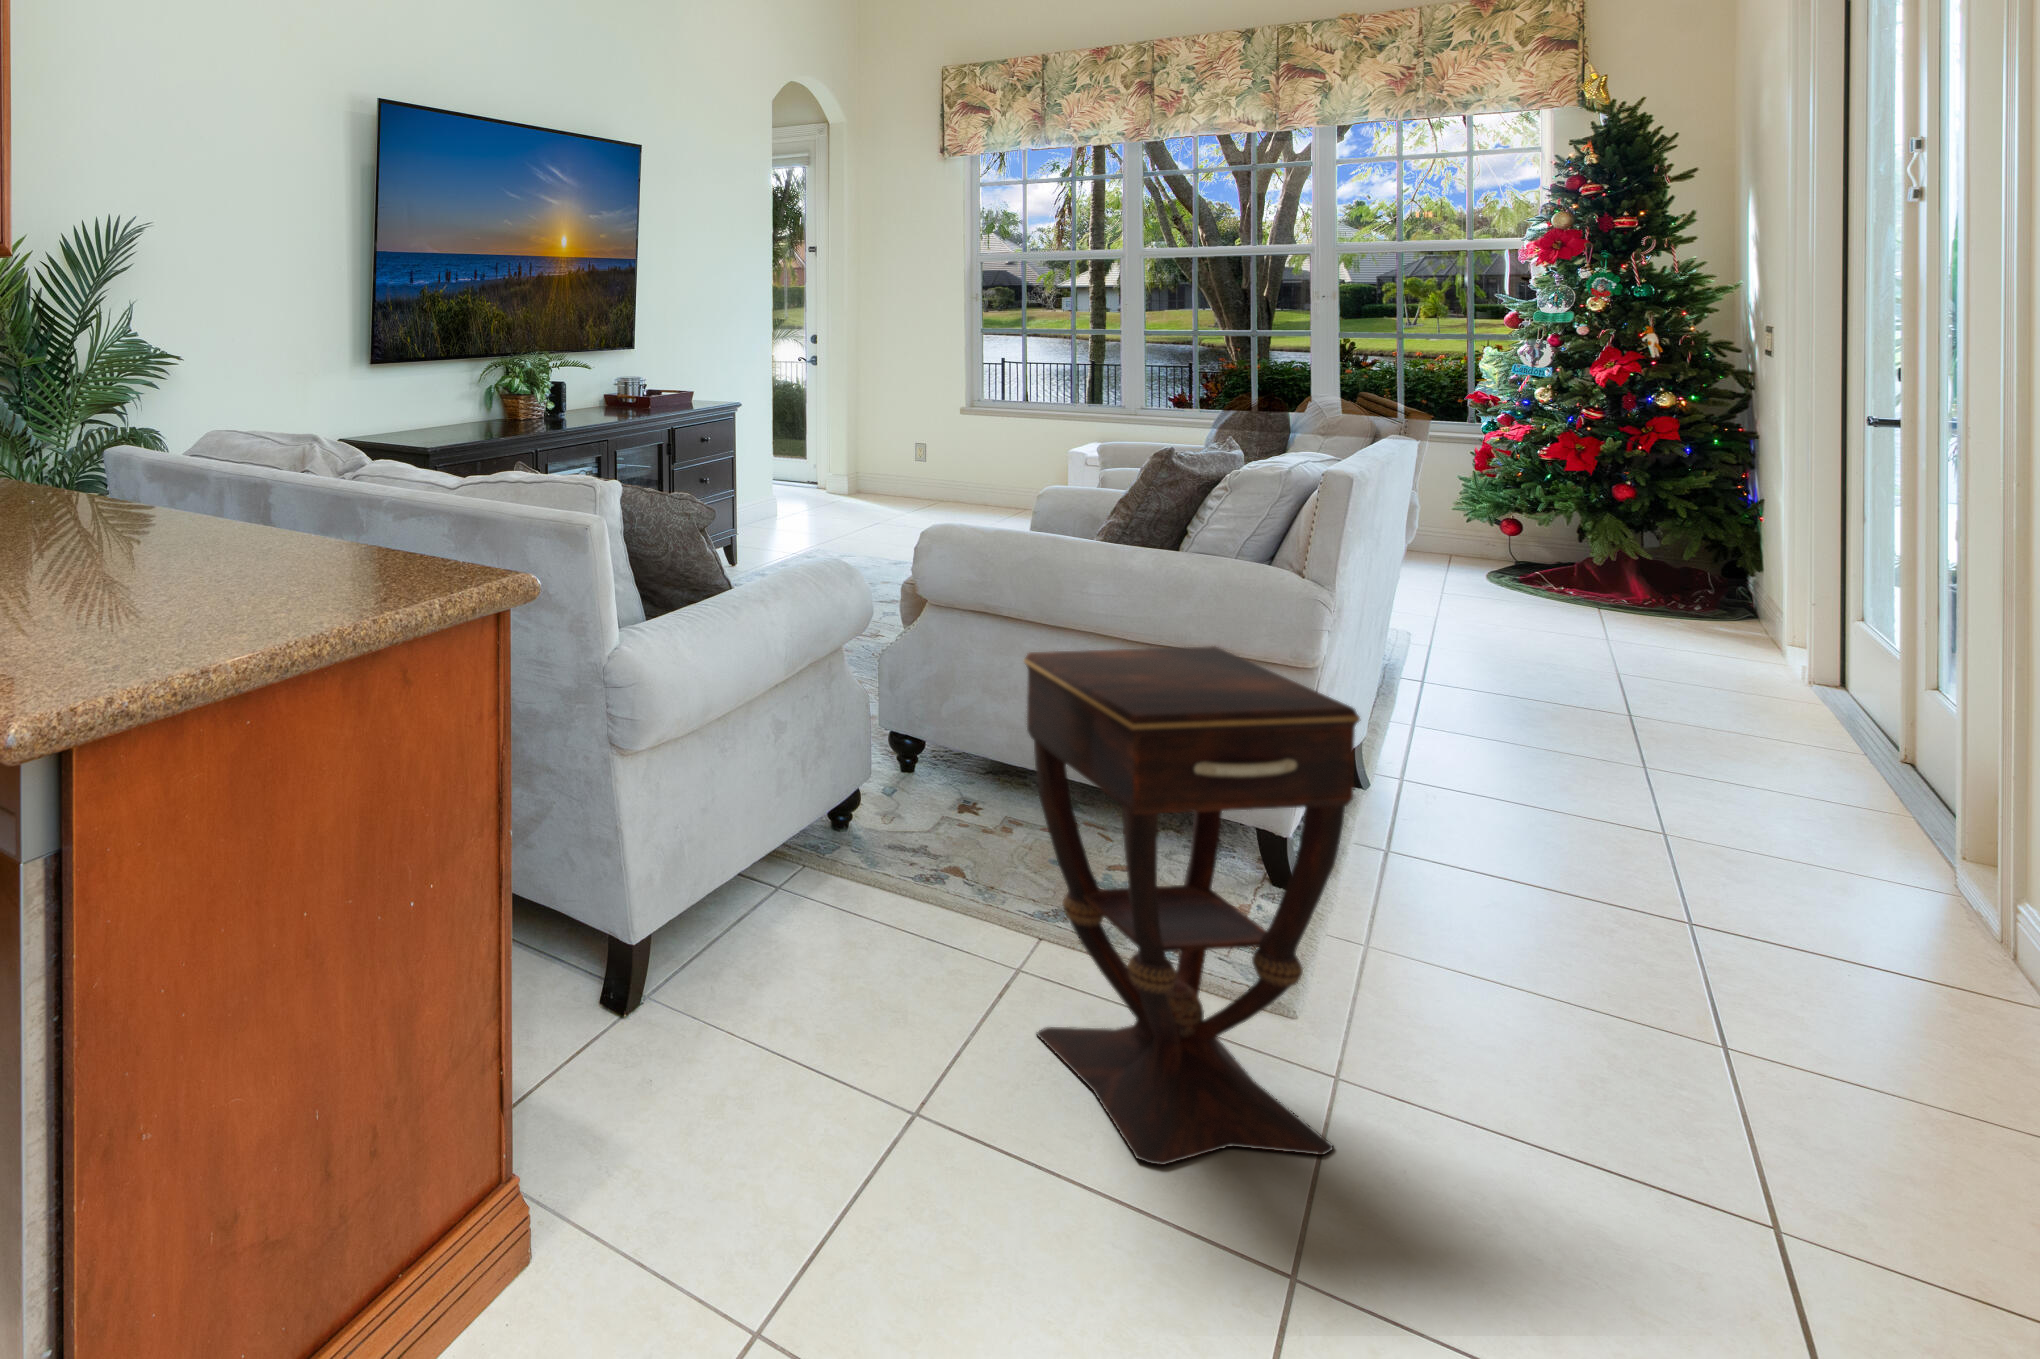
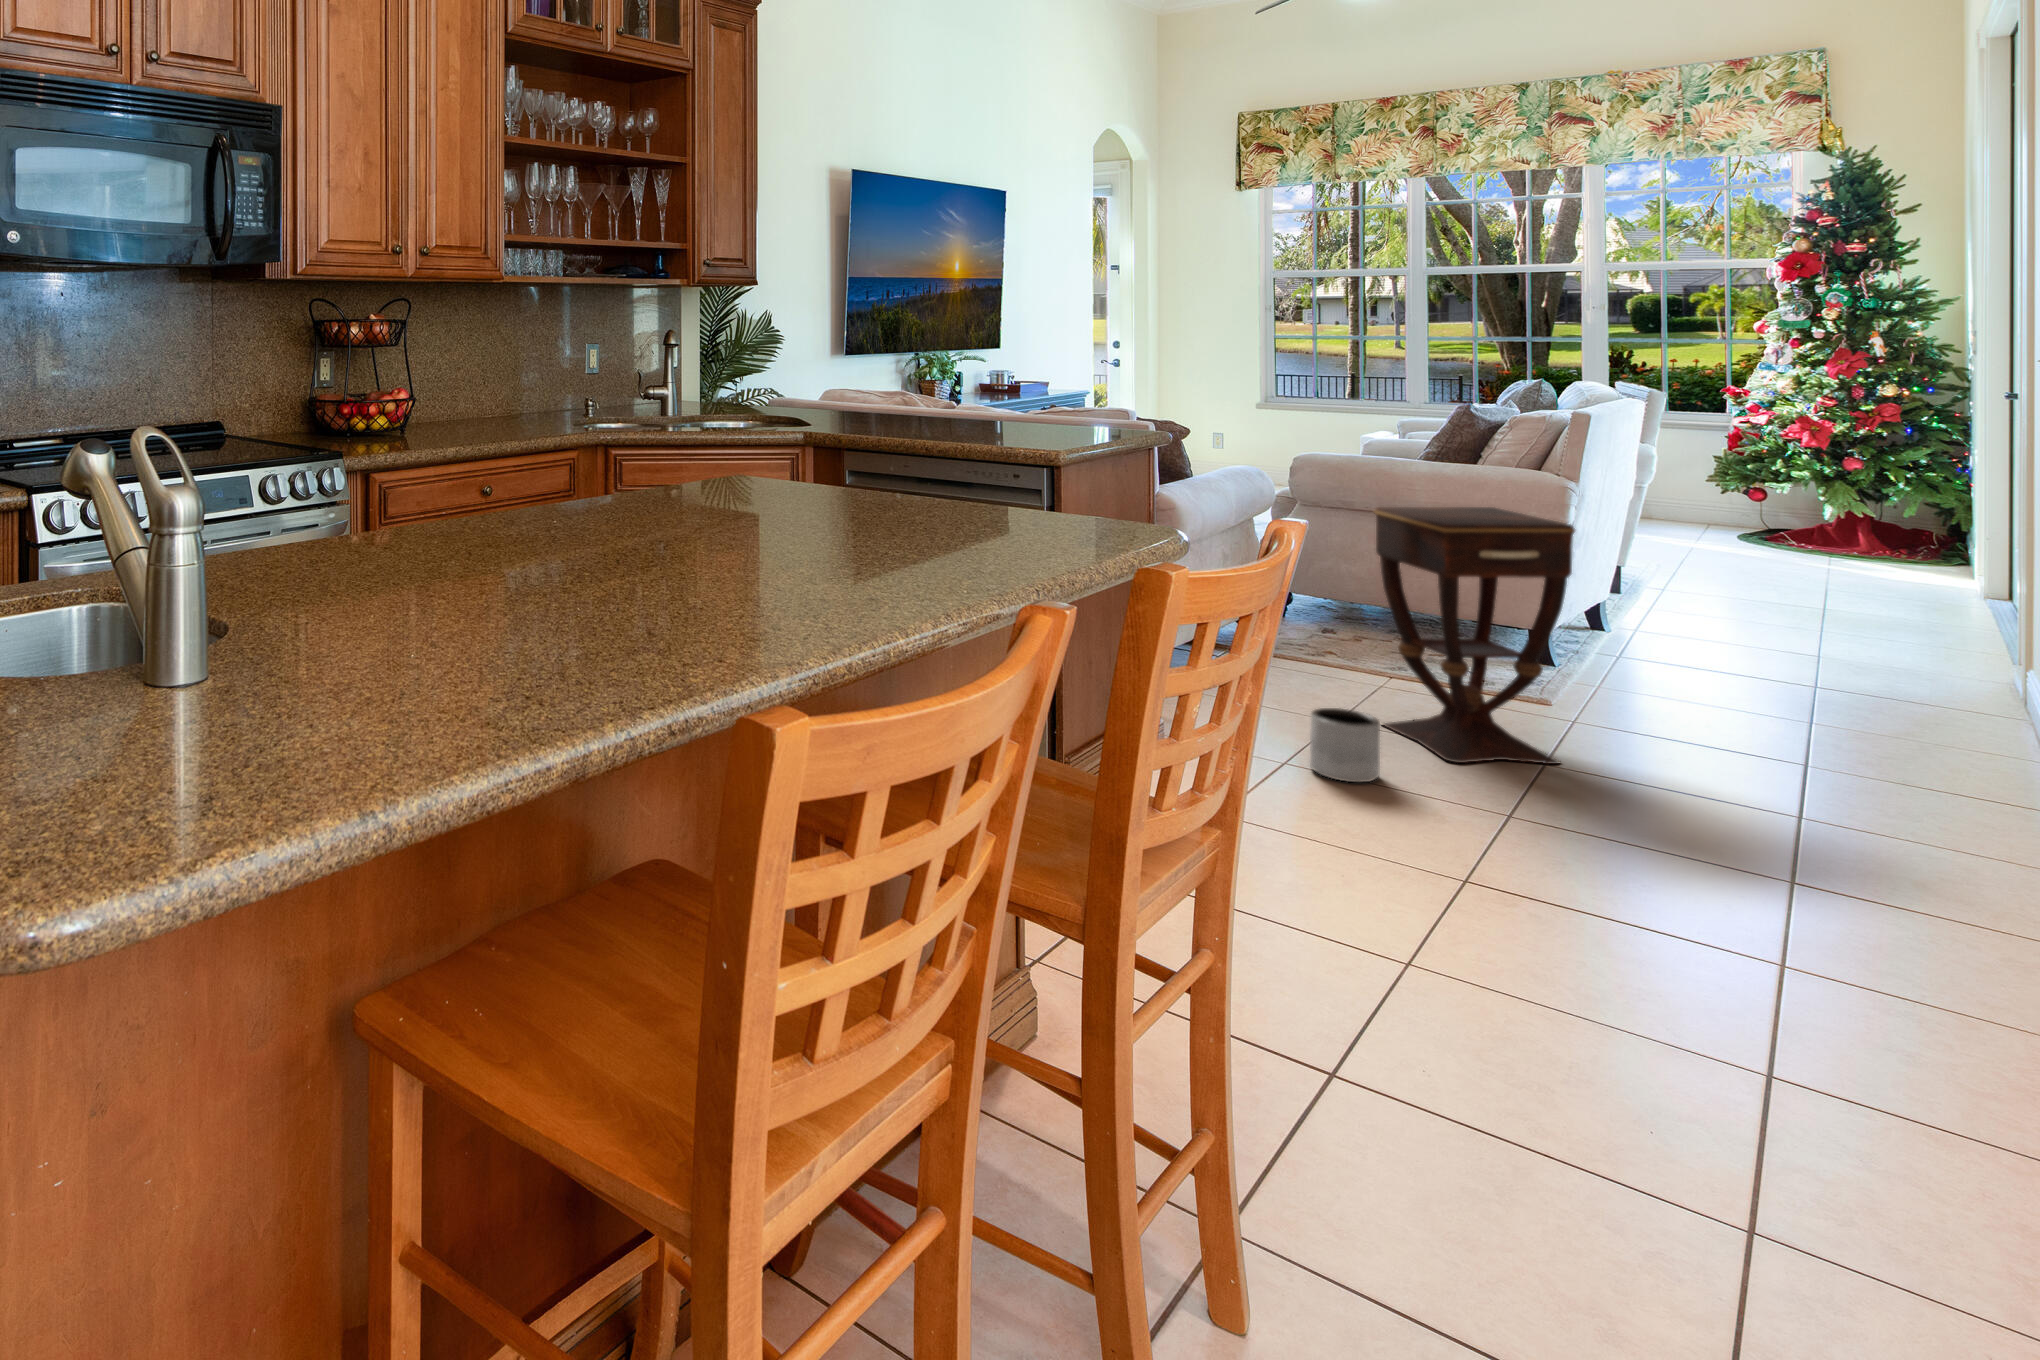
planter: none [886,1079,1011,1263] -> present [1310,708,1380,783]

